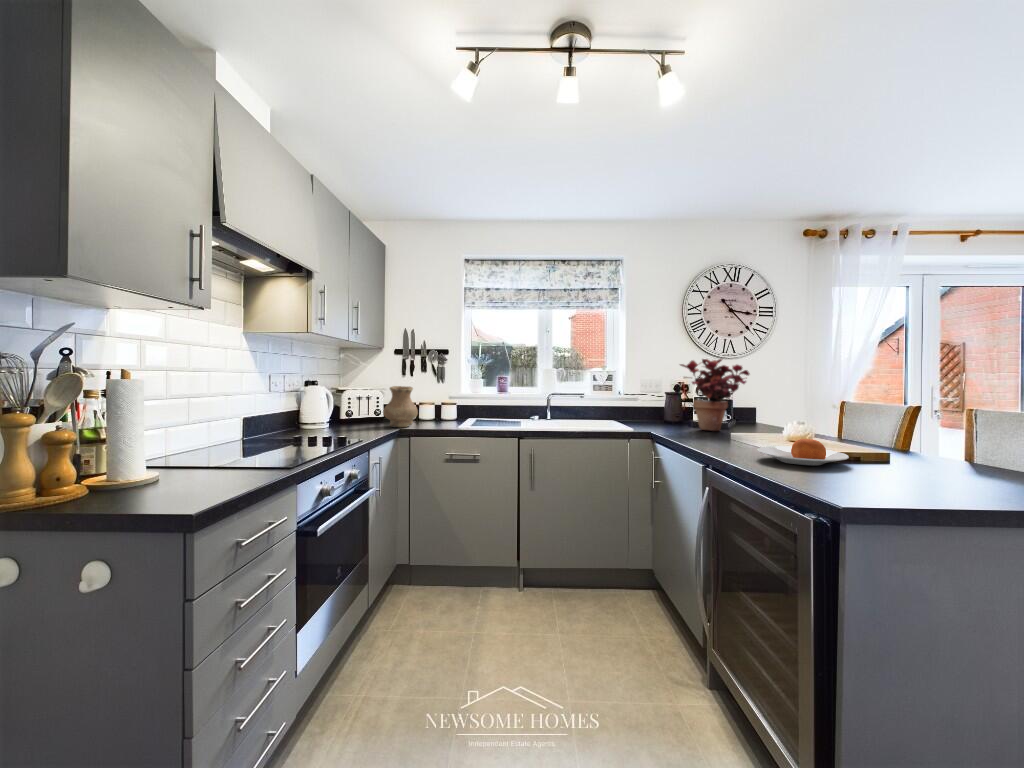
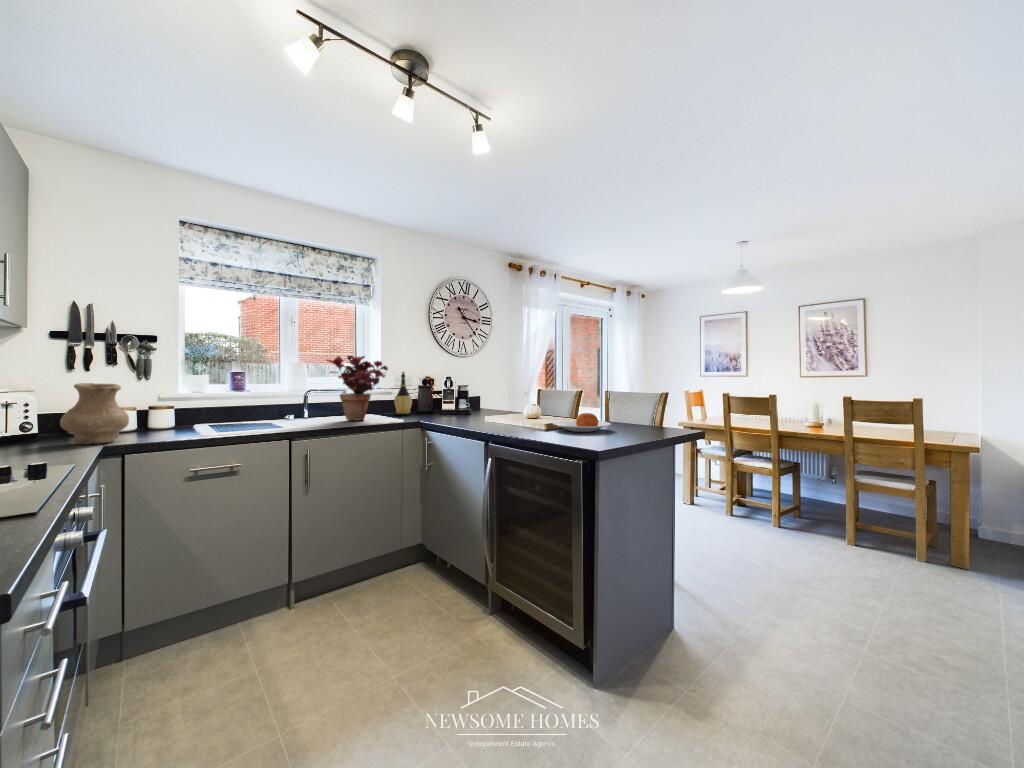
potted plant: present [680,359,750,431] -> present [327,355,388,420]
wine bottle: none [632,376,651,421] -> present [394,372,412,414]

